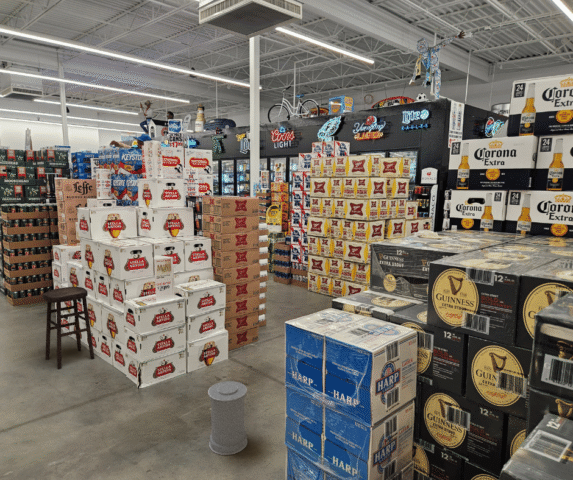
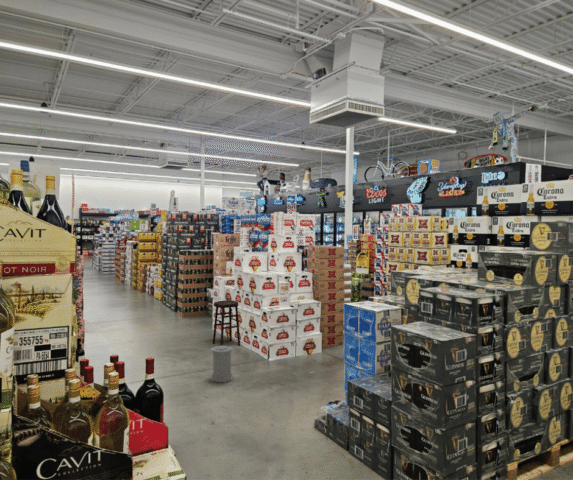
trash can: present [208,381,247,455] -> present [212,346,232,382]

